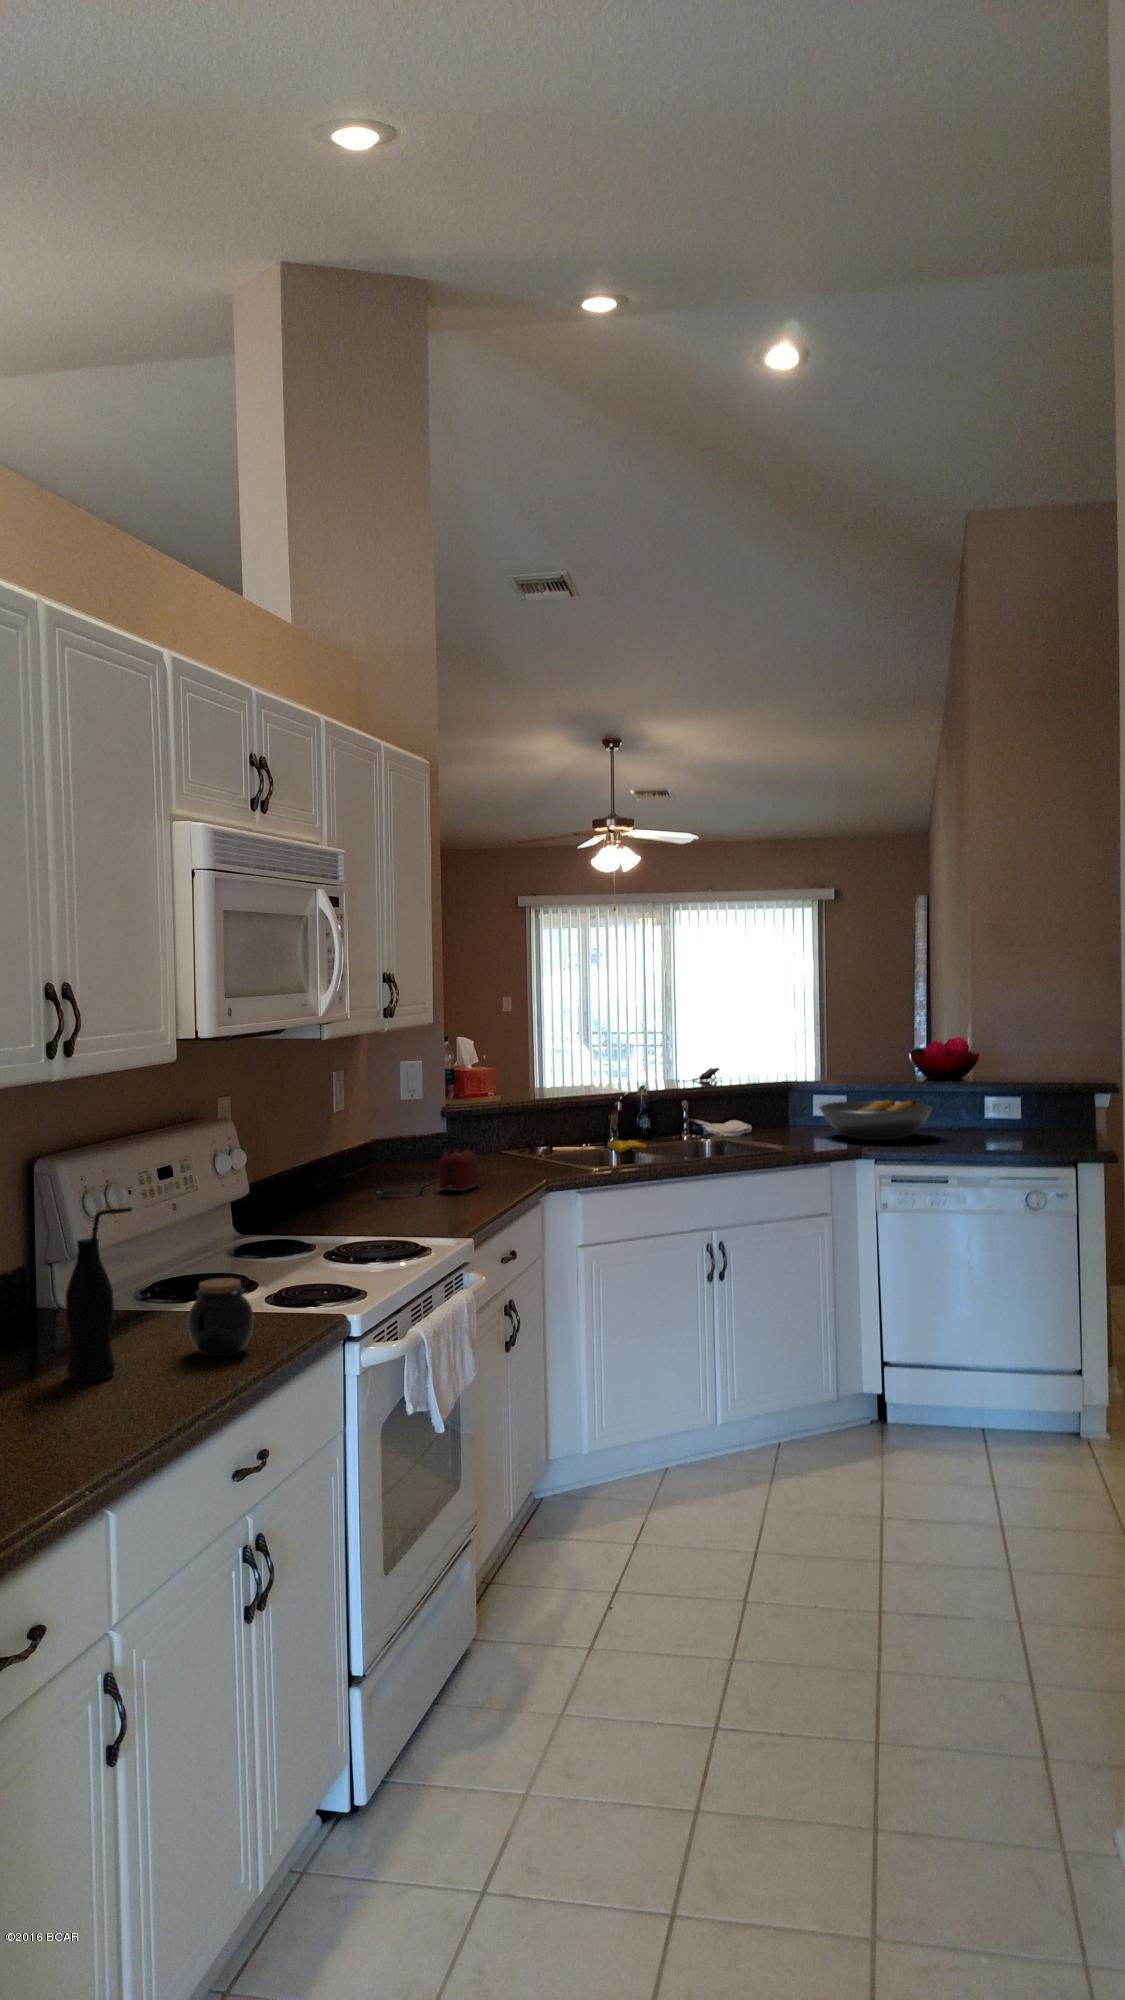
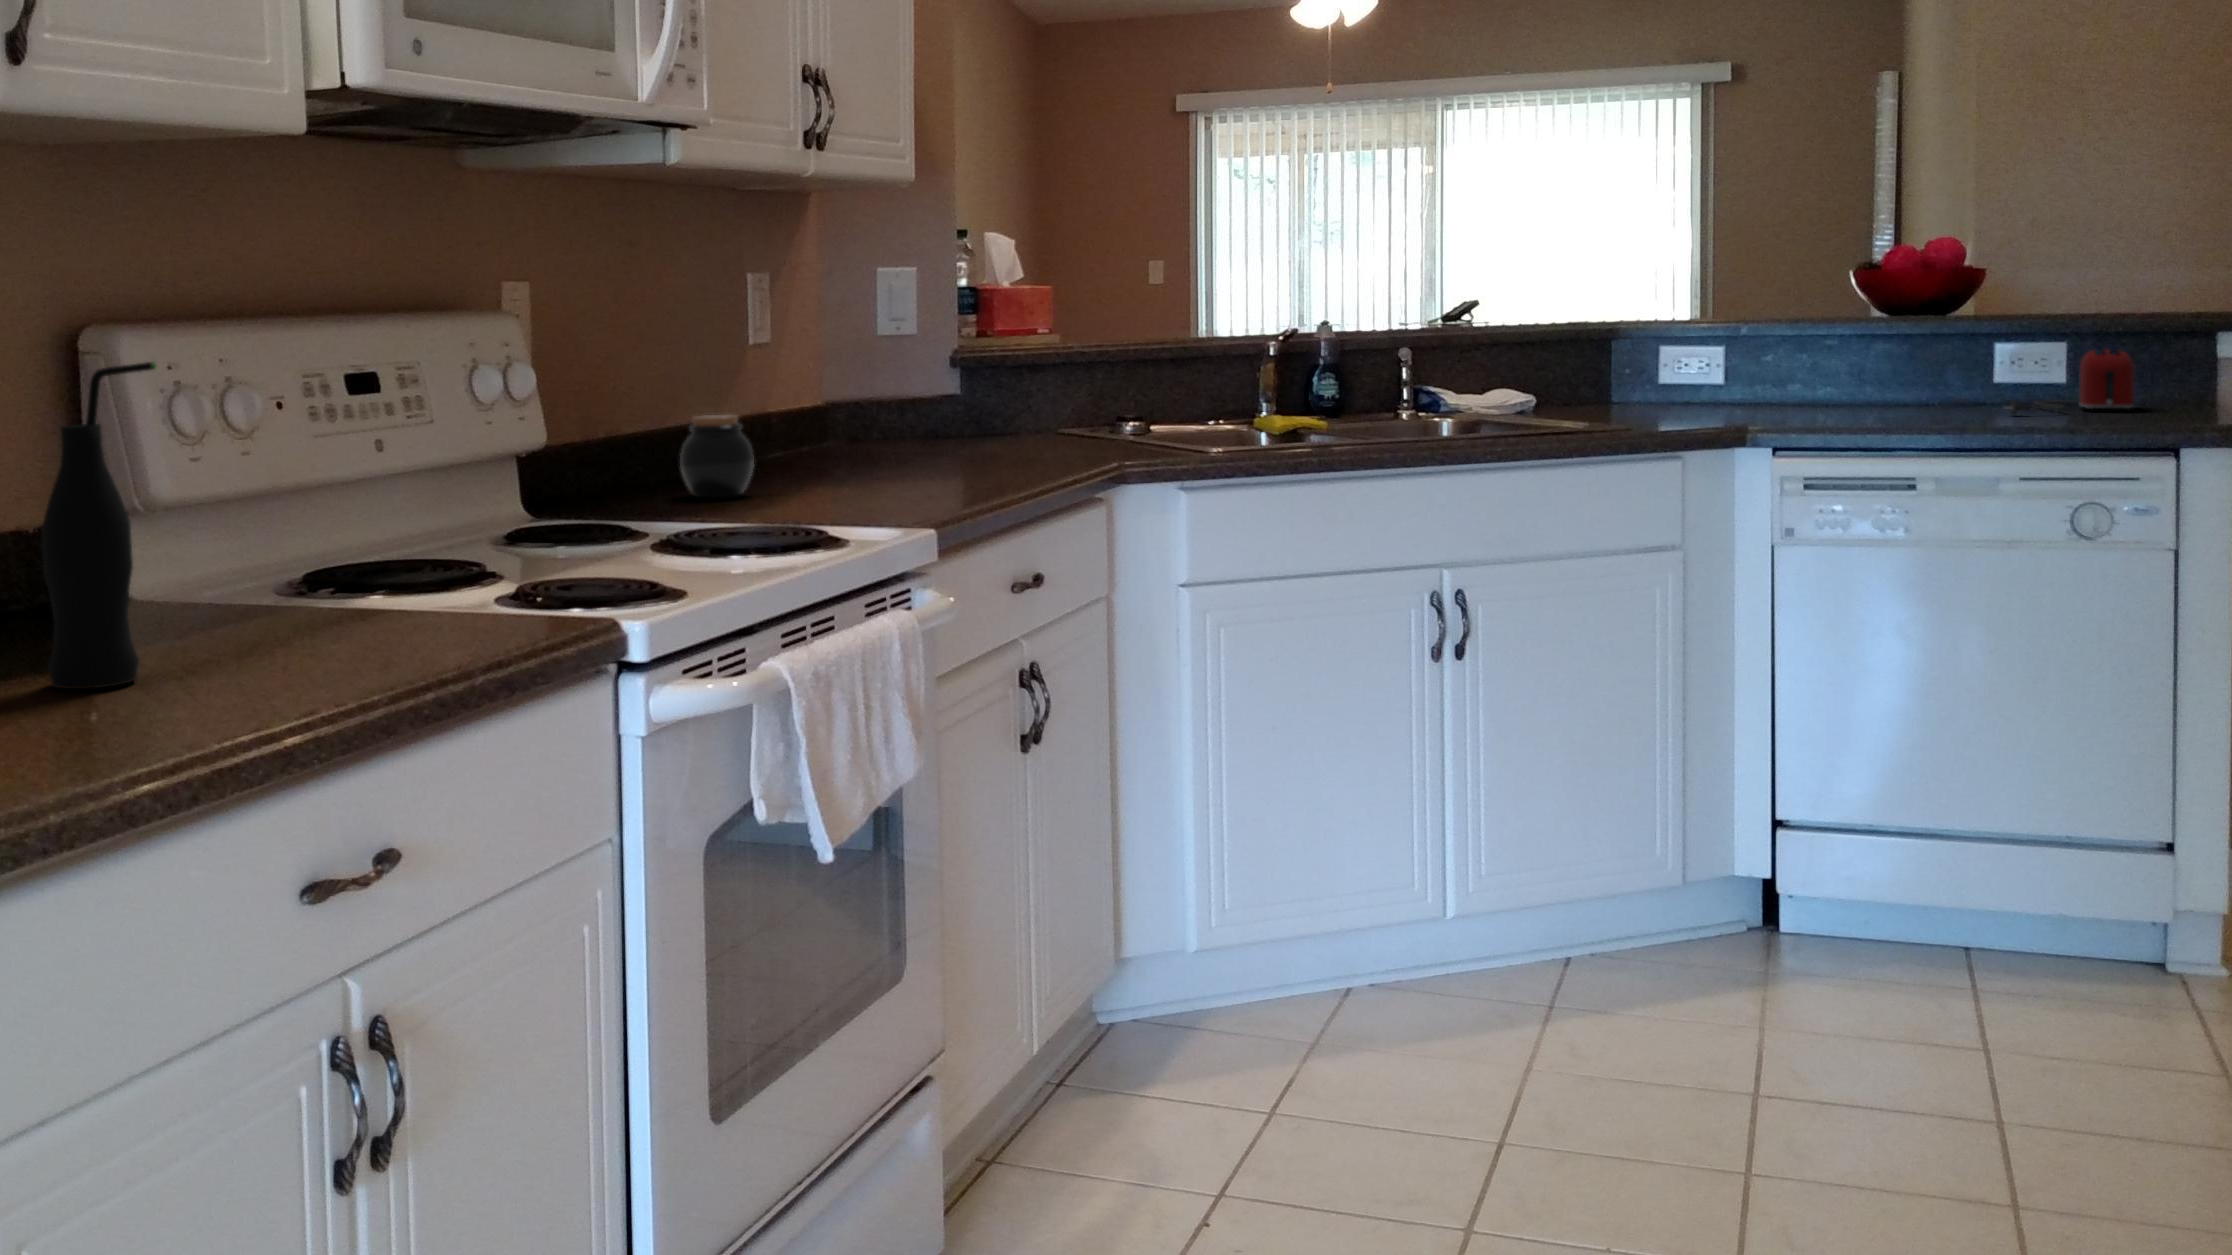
fruit bowl: present [820,1099,932,1140] -> none [1657,339,1882,415]
toaster: present [380,1149,478,1196] -> present [2008,350,2133,415]
jar: present [188,1278,254,1356] -> present [680,415,754,497]

